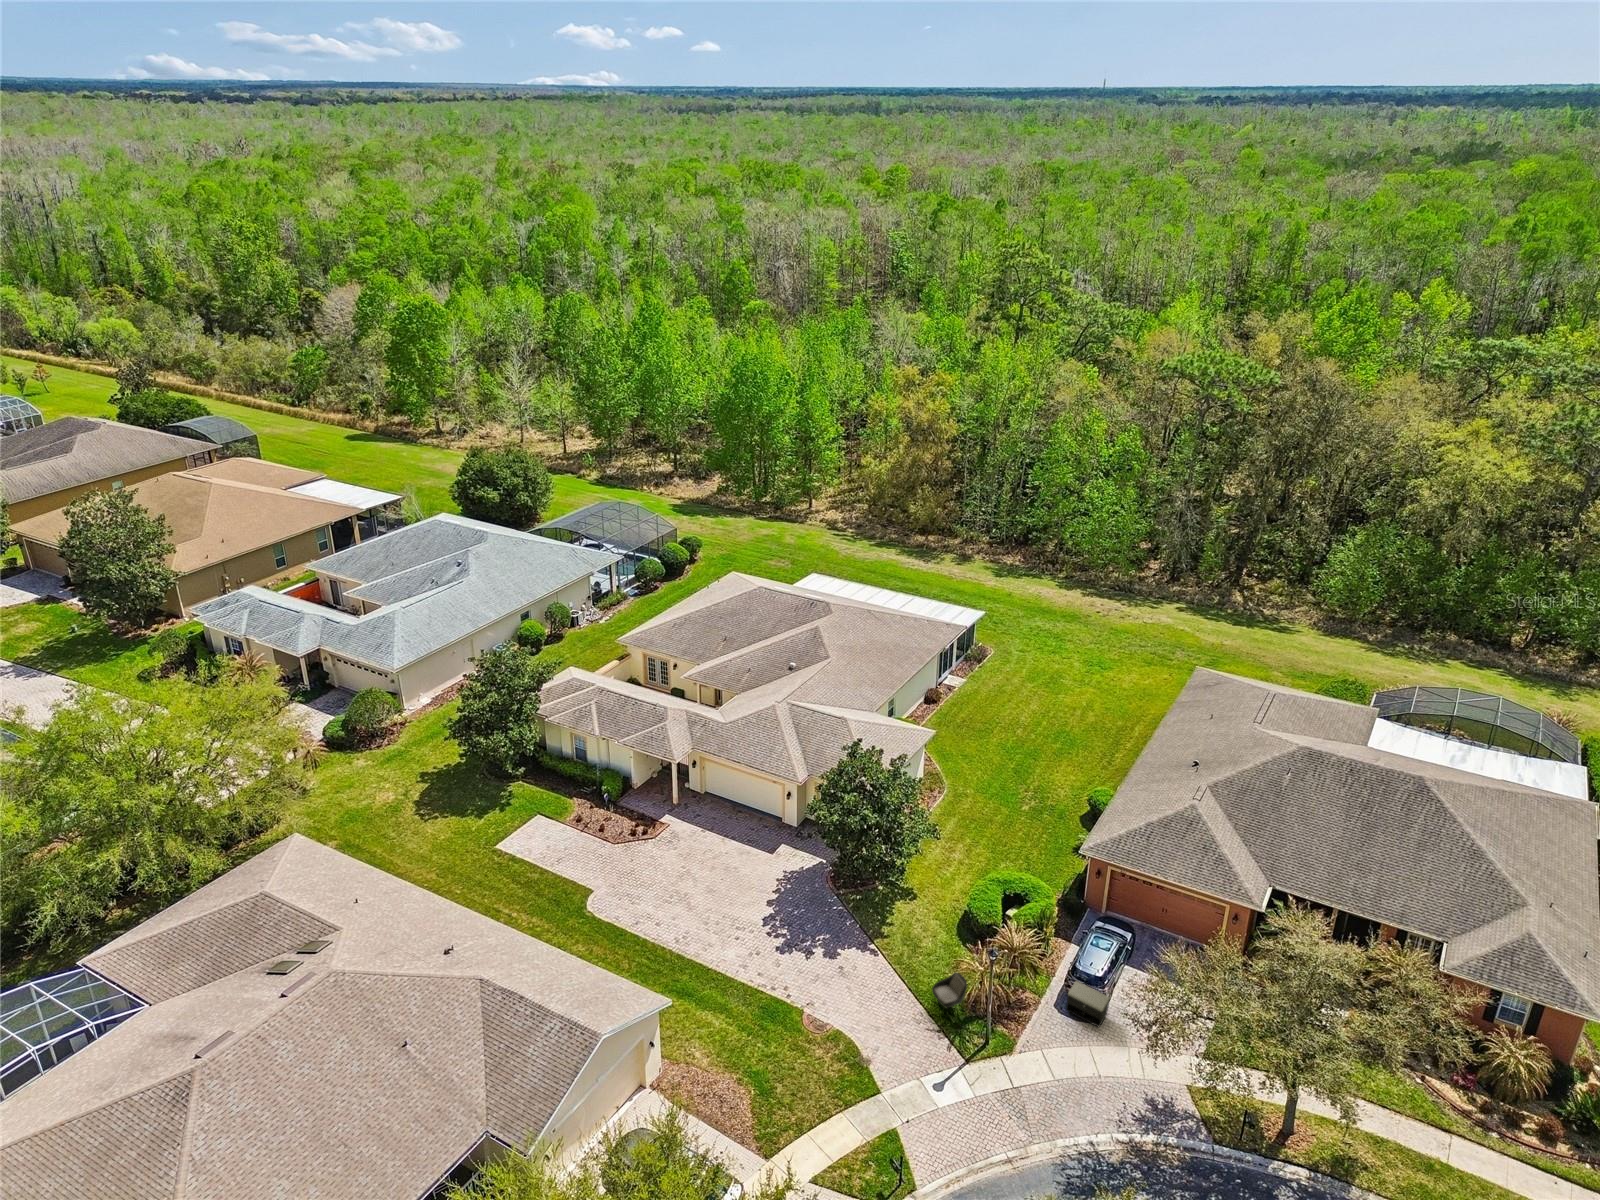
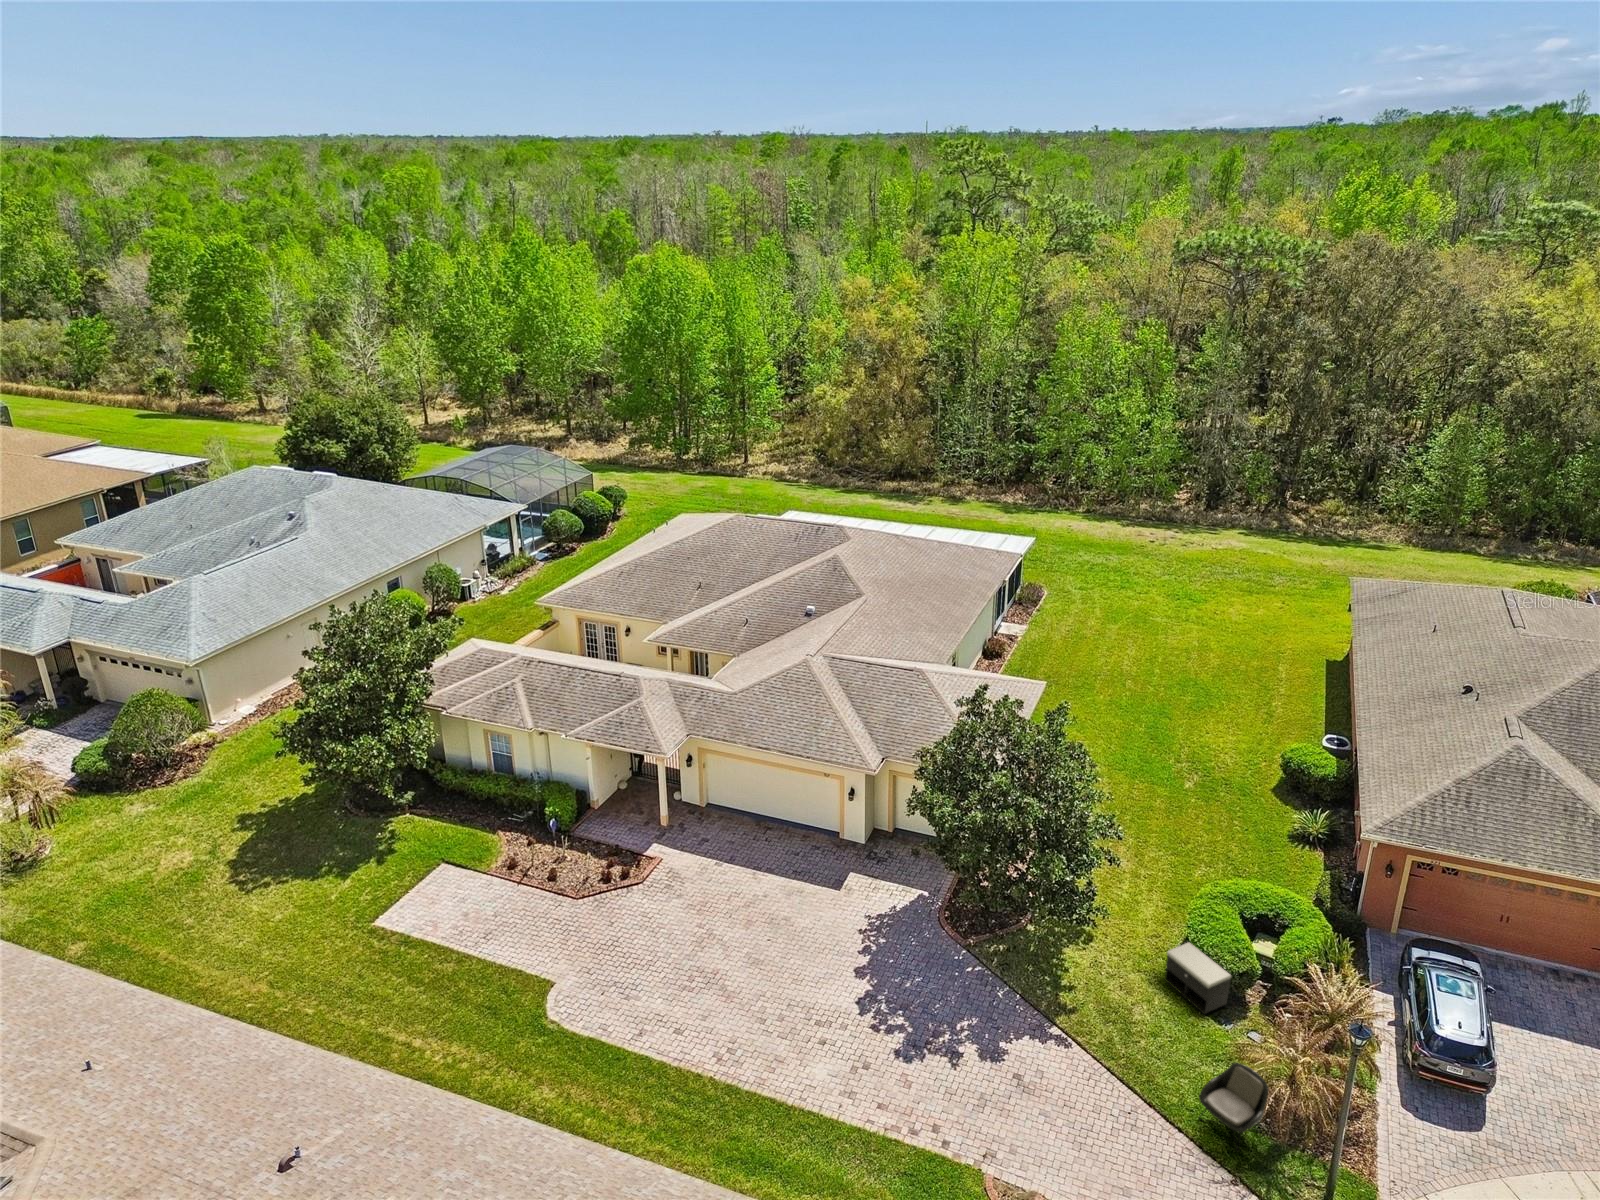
storage bench: present [1066,981,1110,1027] -> present [1164,943,1231,1014]

